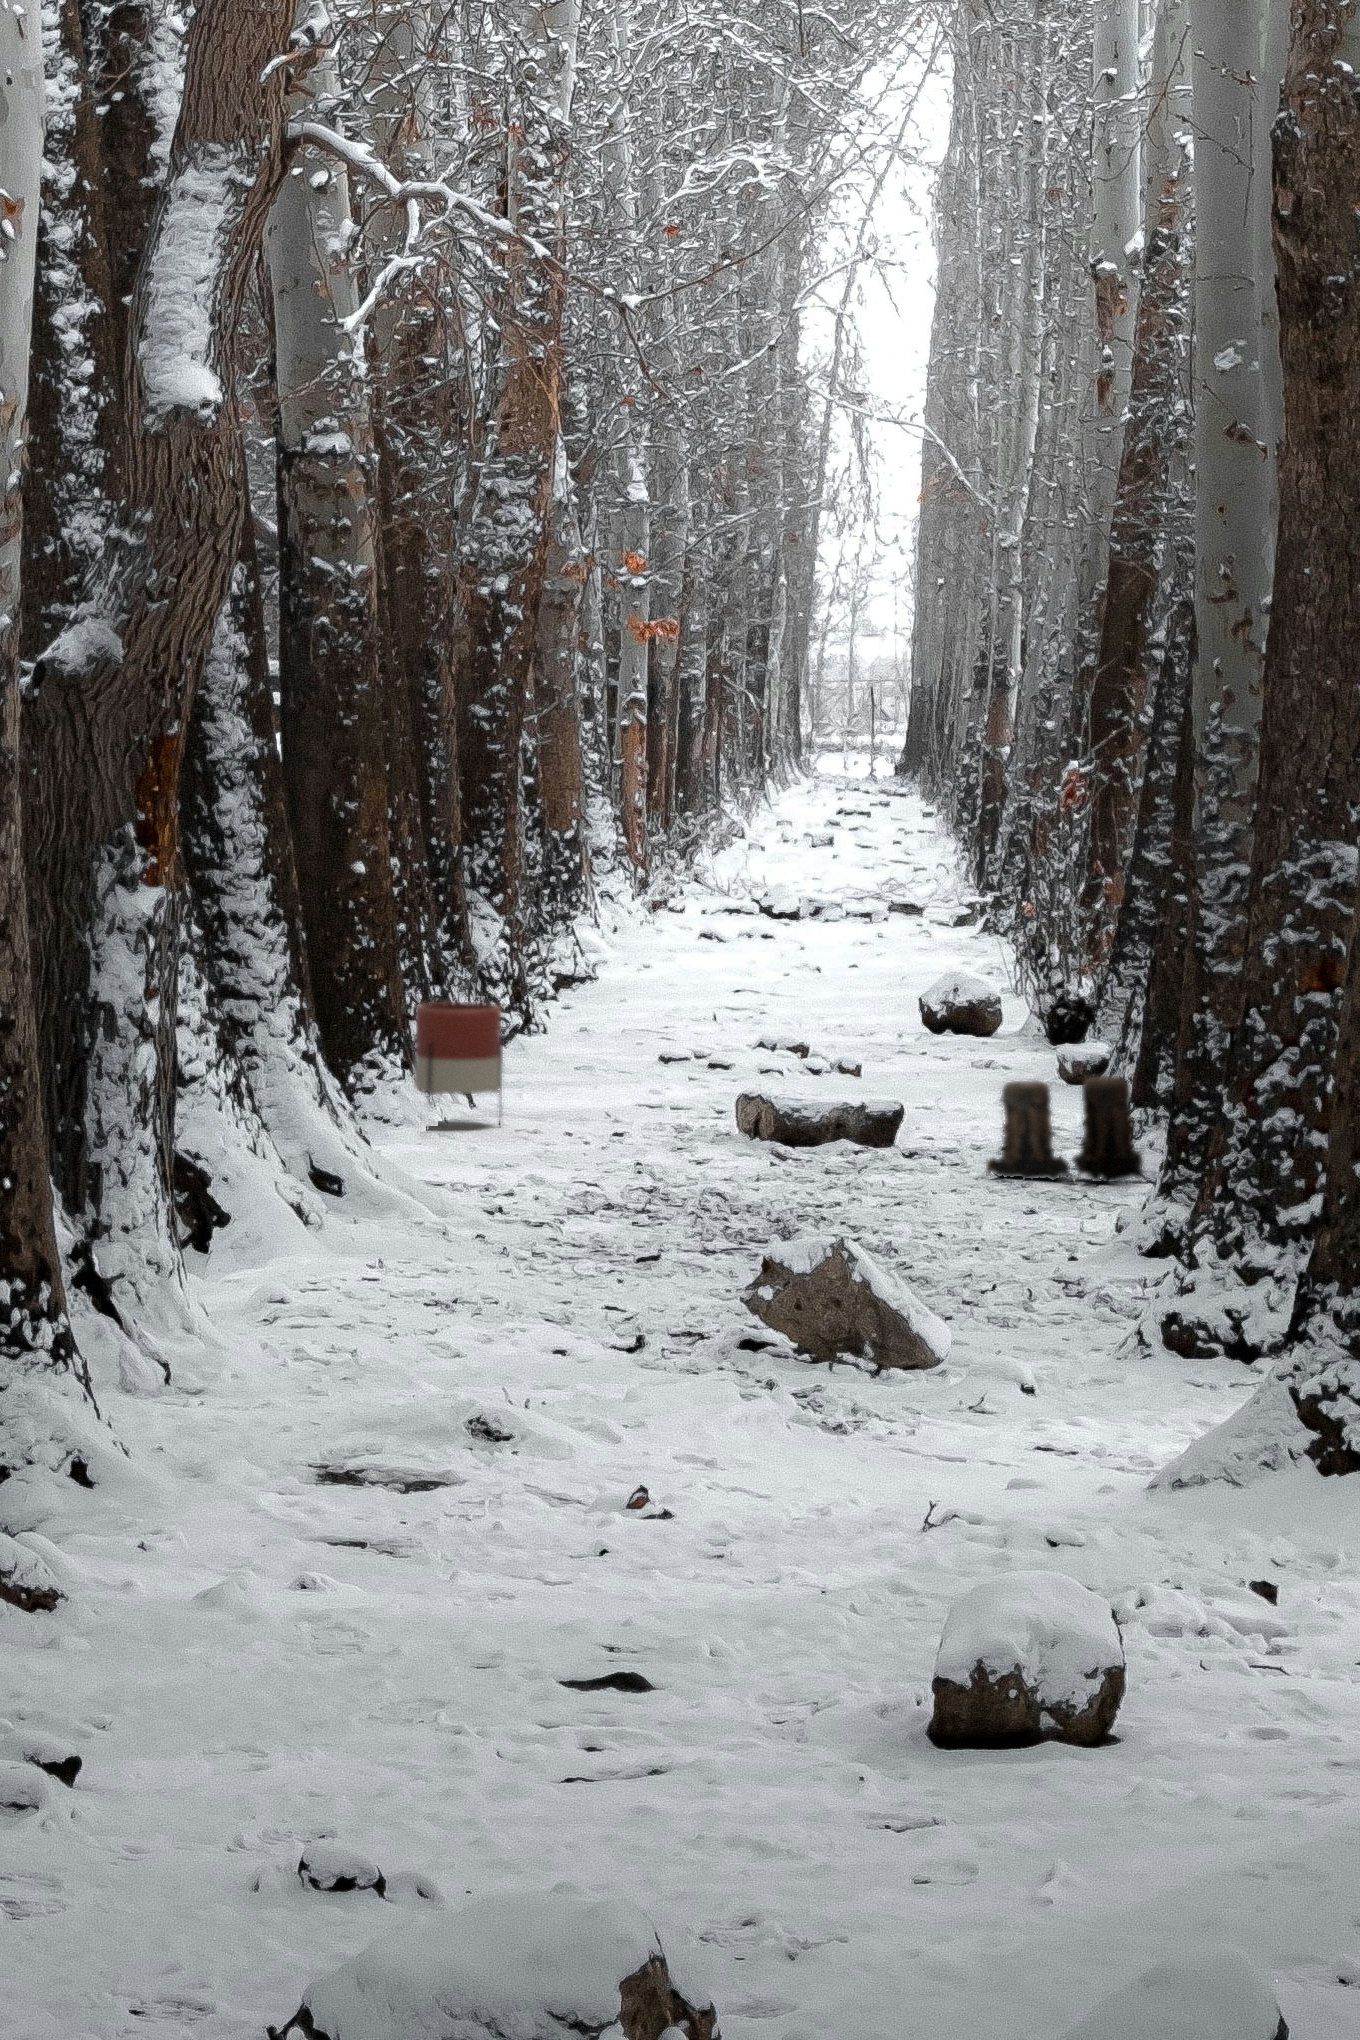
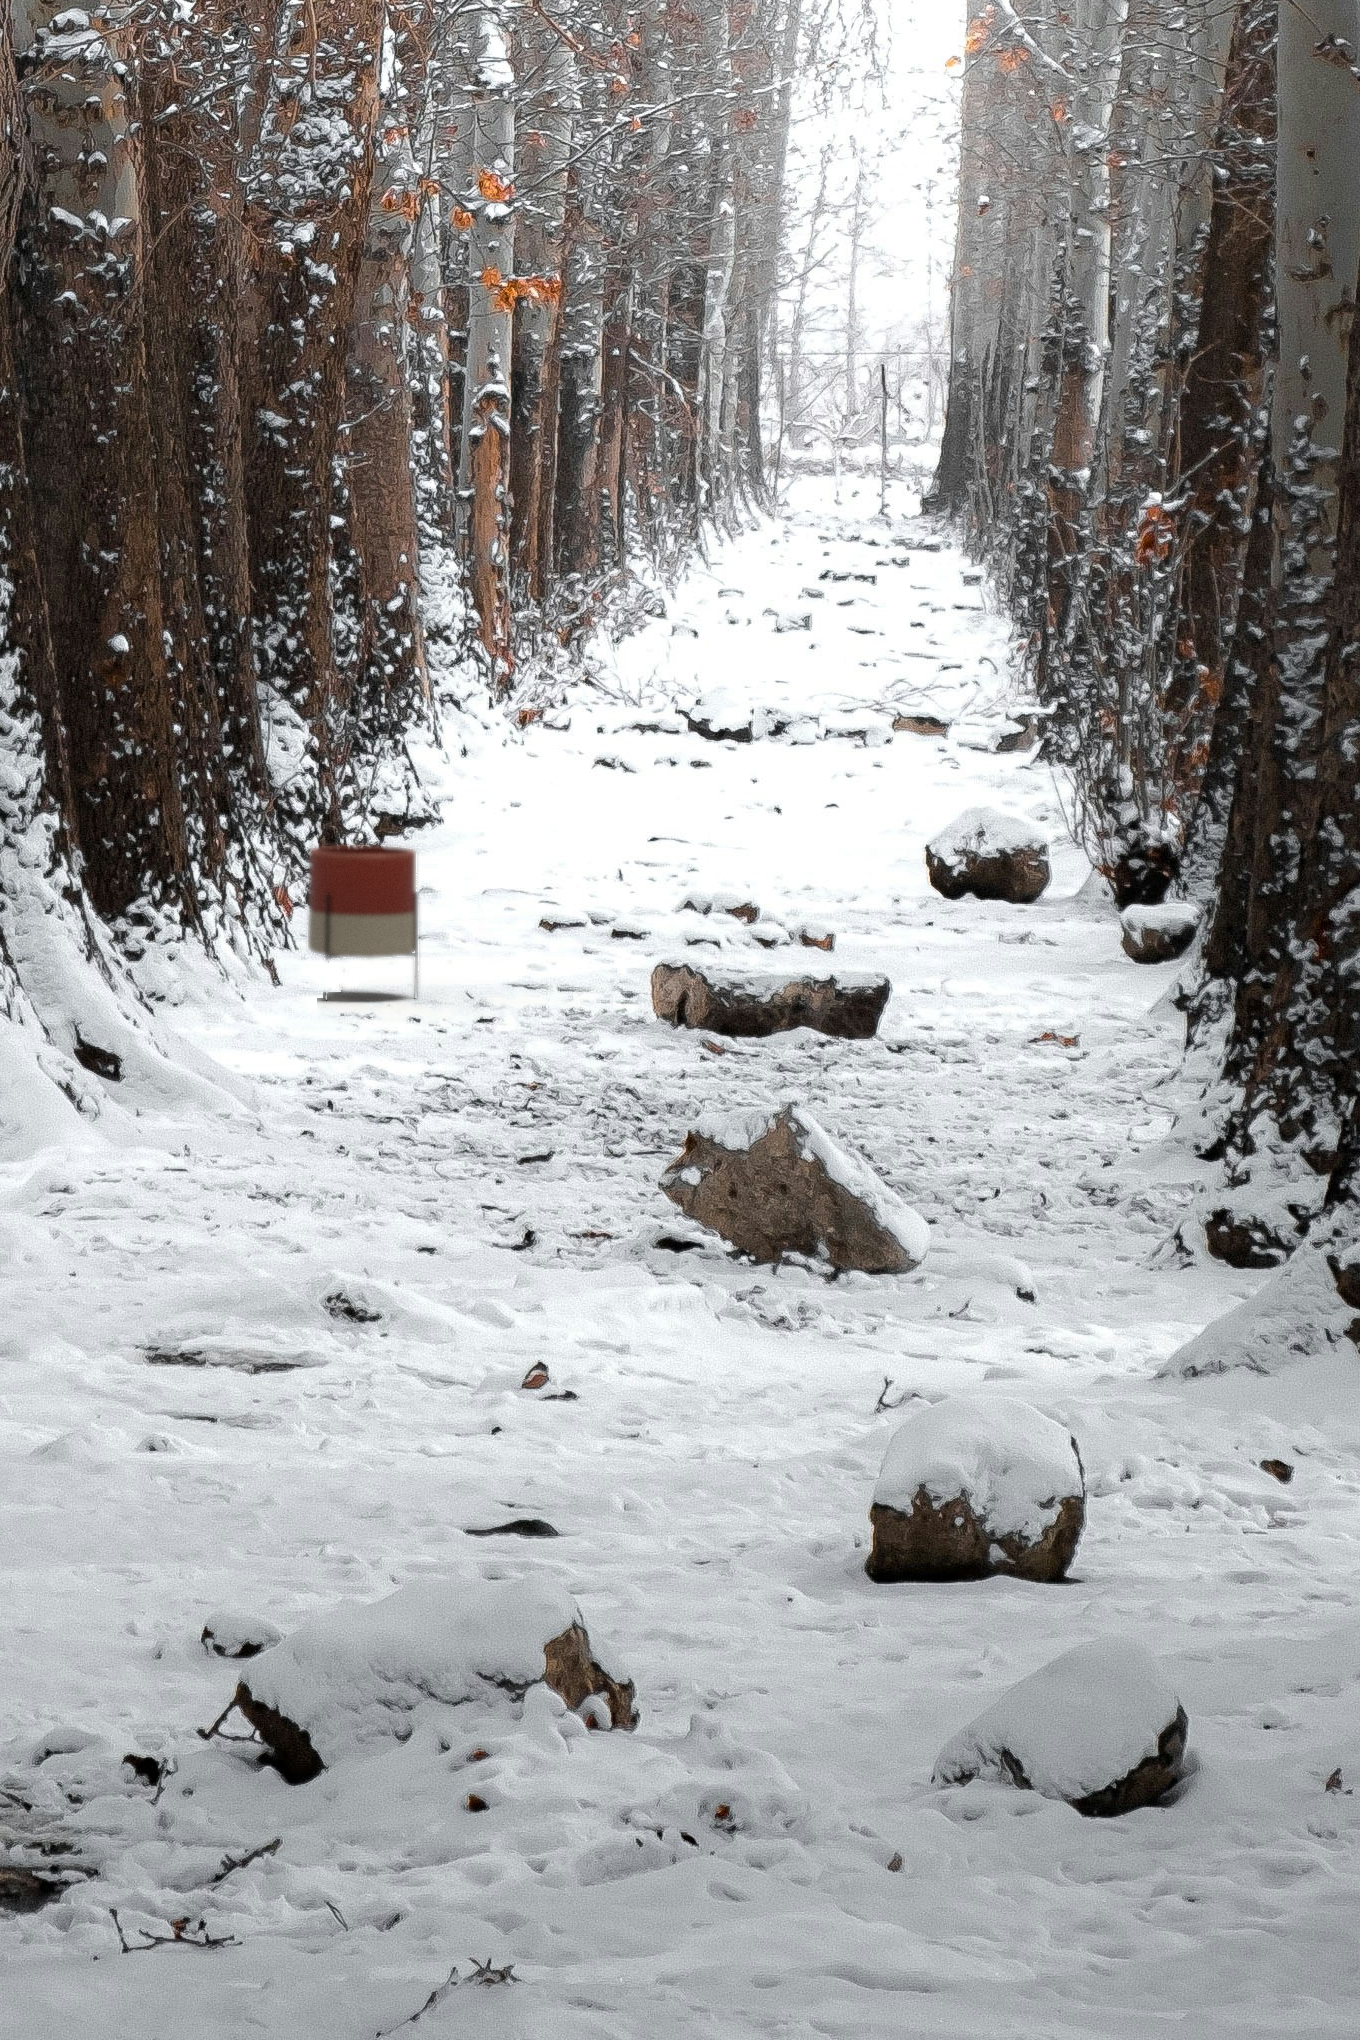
backpack: present [986,1076,1143,1182] -> none [1023,936,1223,1066]

